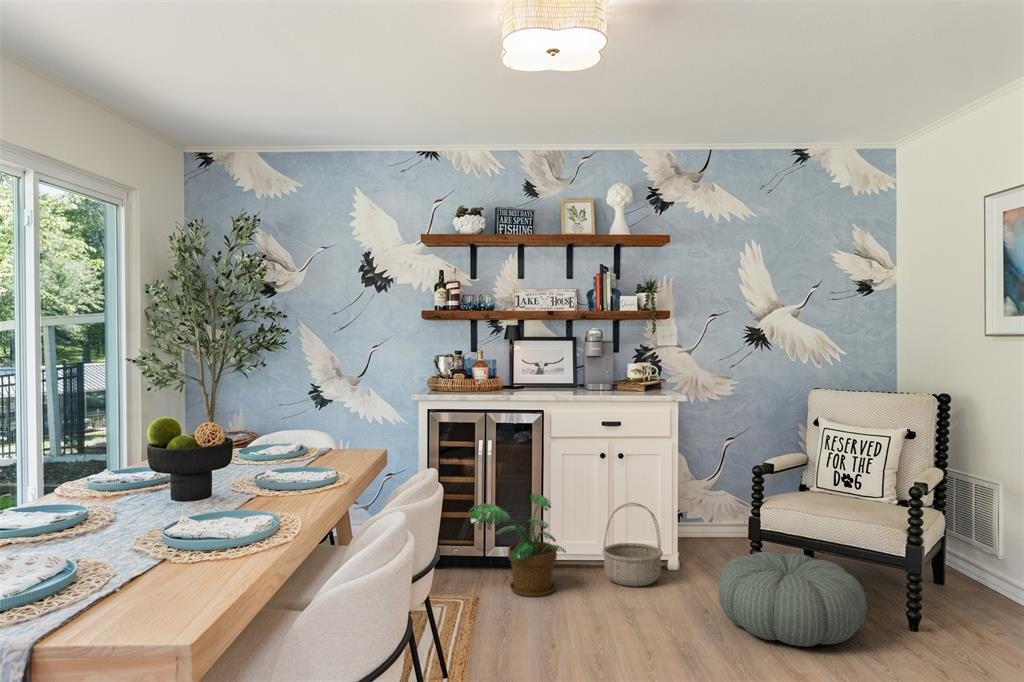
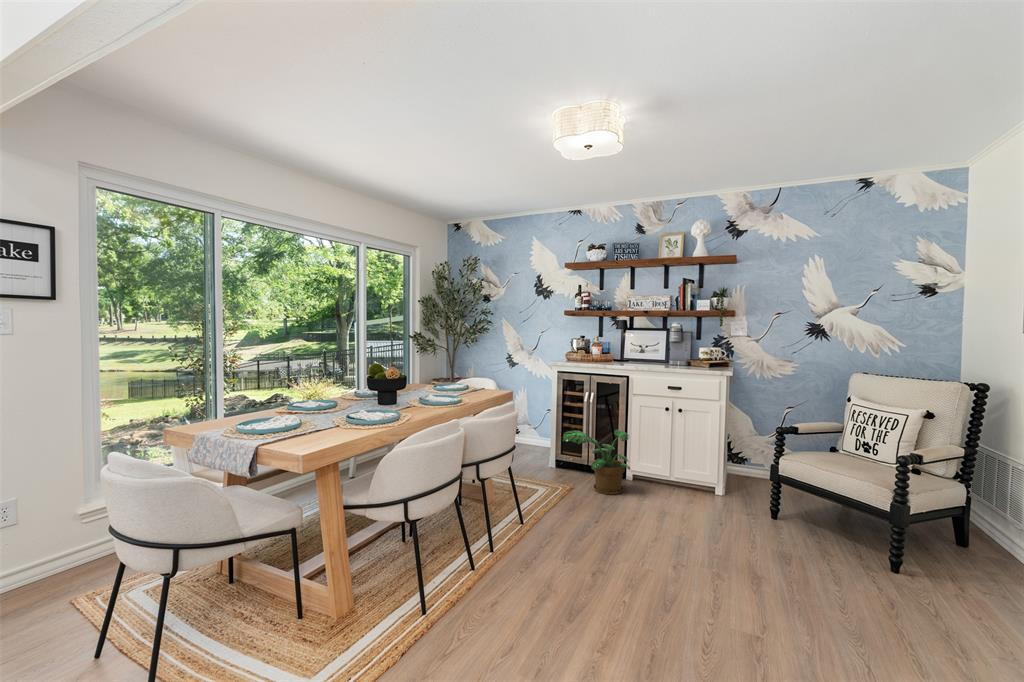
basket: present [602,503,663,586] -> none [660,443,704,501]
pouf: present [718,552,867,646] -> none [719,490,840,565]

